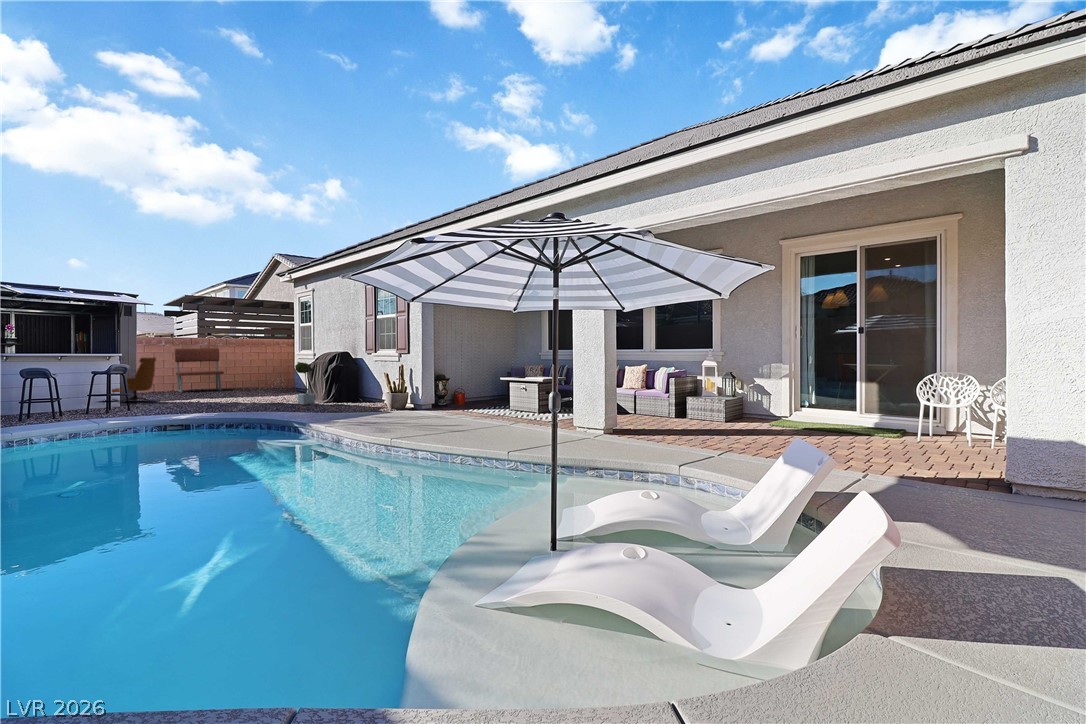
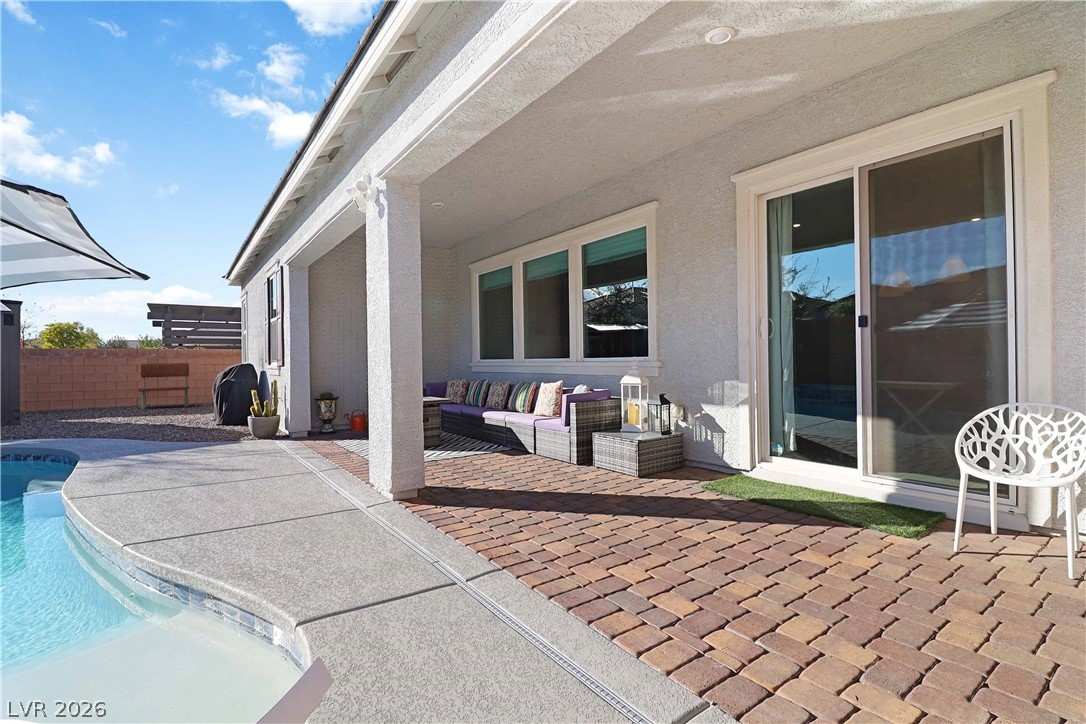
lounge chair: present [106,357,156,401] -> none [19,373,77,422]
potted tree: present [295,362,315,404] -> none [190,378,214,427]

